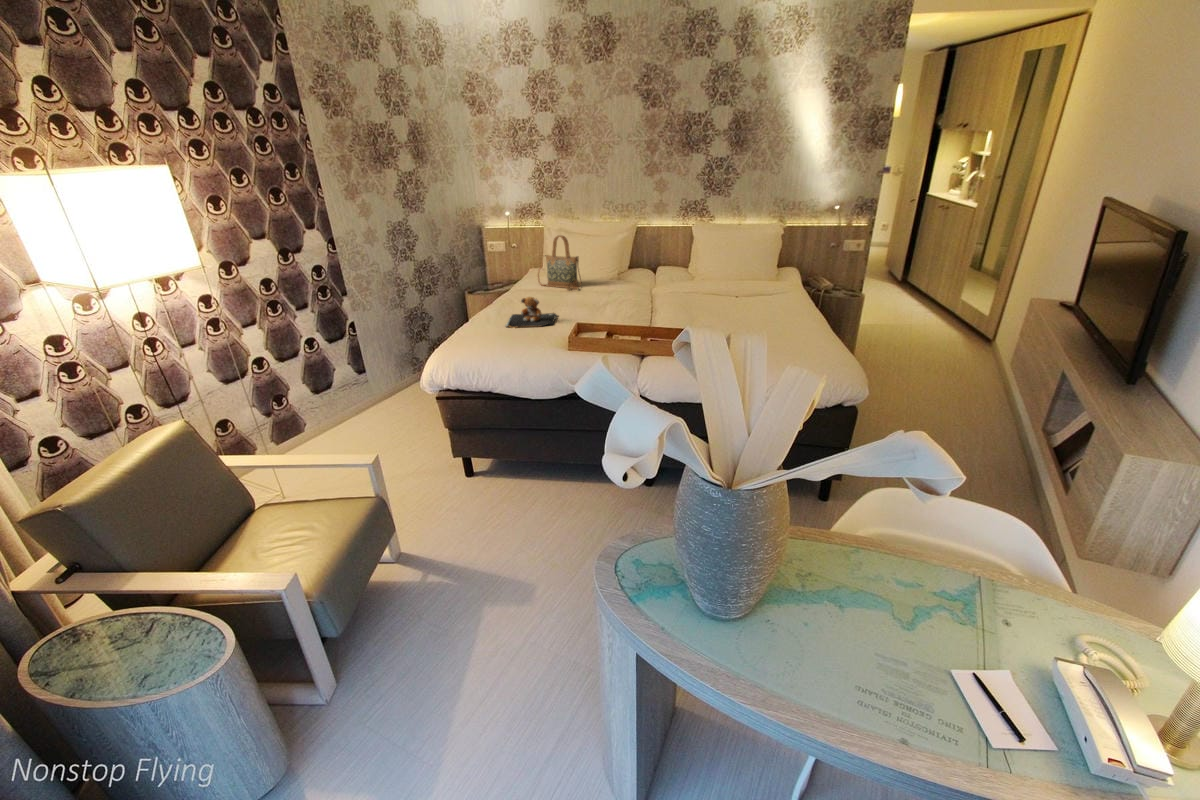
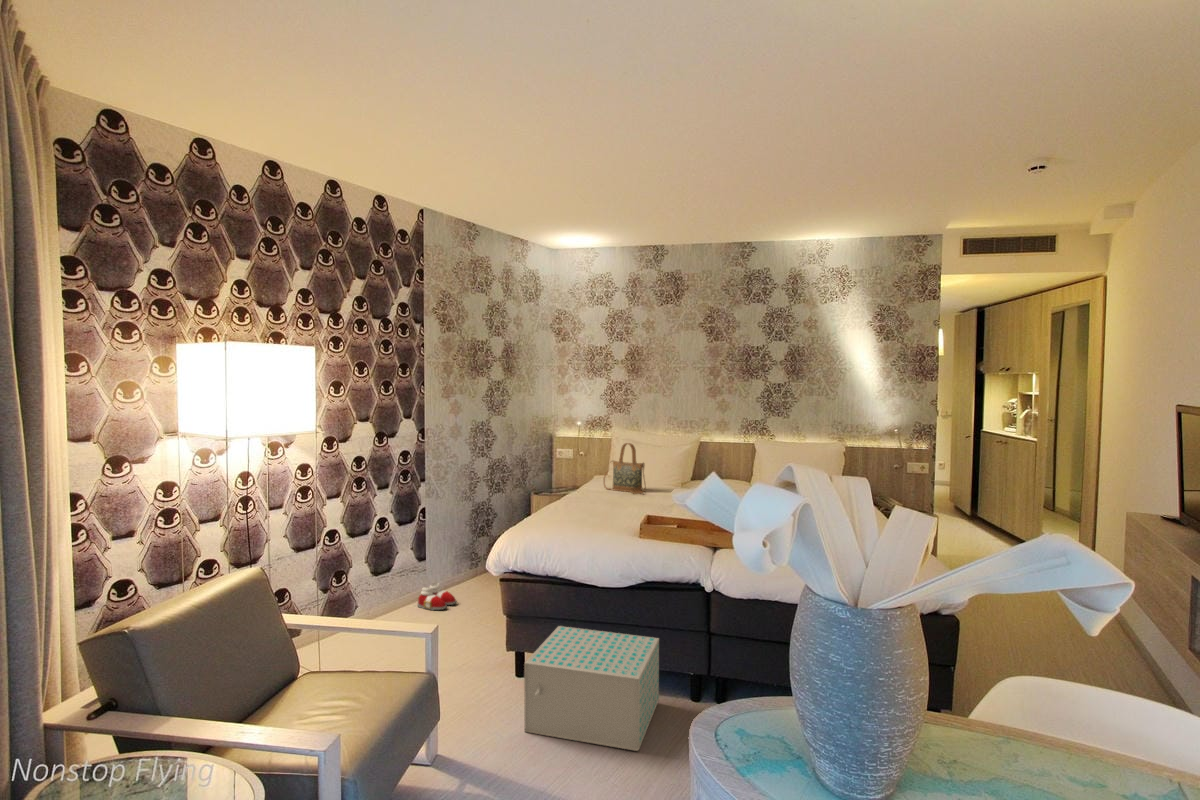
teddy bear: present [505,297,556,328] -> none [574,489,623,518]
slippers: none [363,393,403,420] -> present [418,583,457,610]
storage box: none [464,442,597,553] -> present [524,626,659,751]

